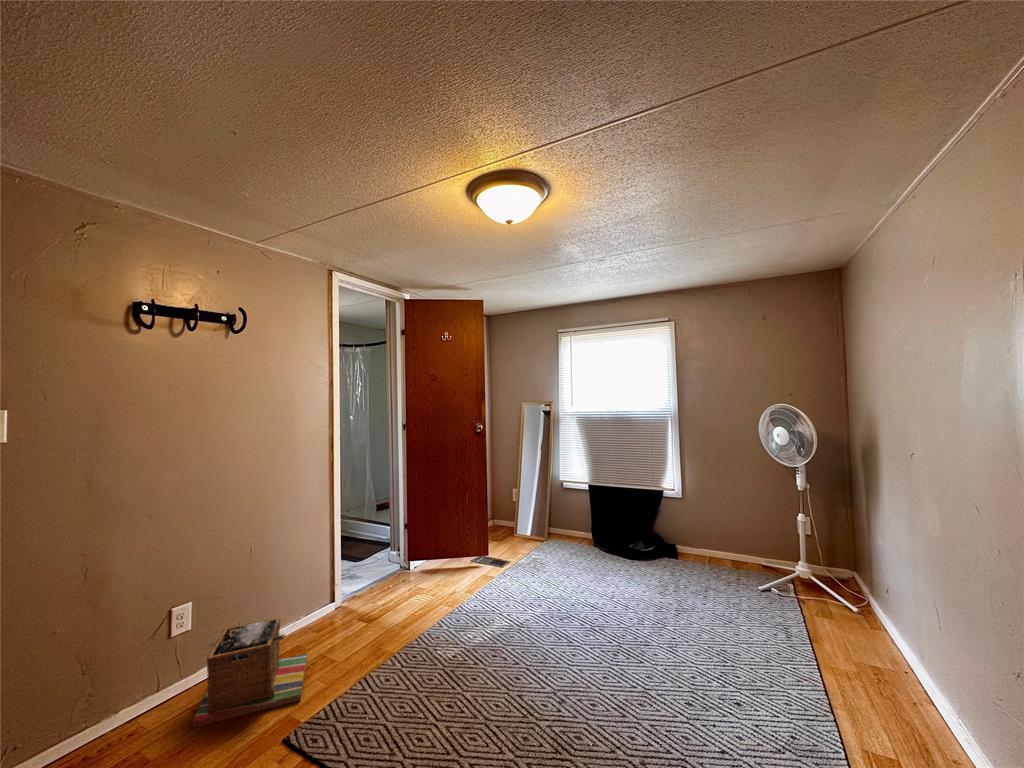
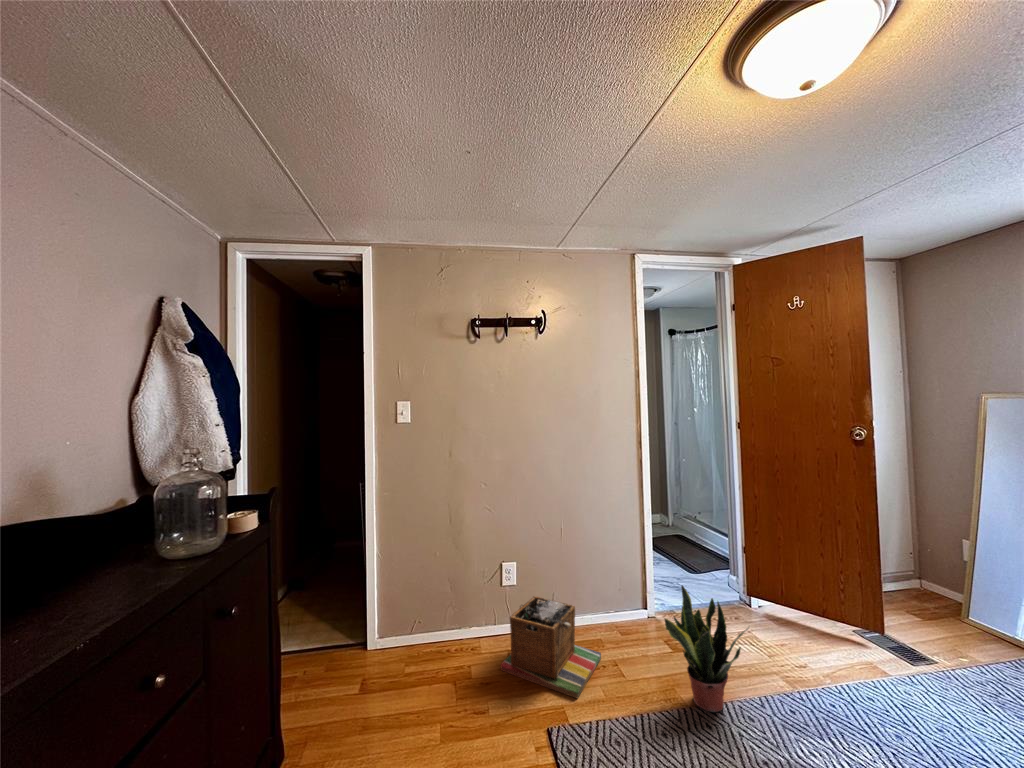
potted plant: none [379,558,435,650] -> present [665,586,749,712]

